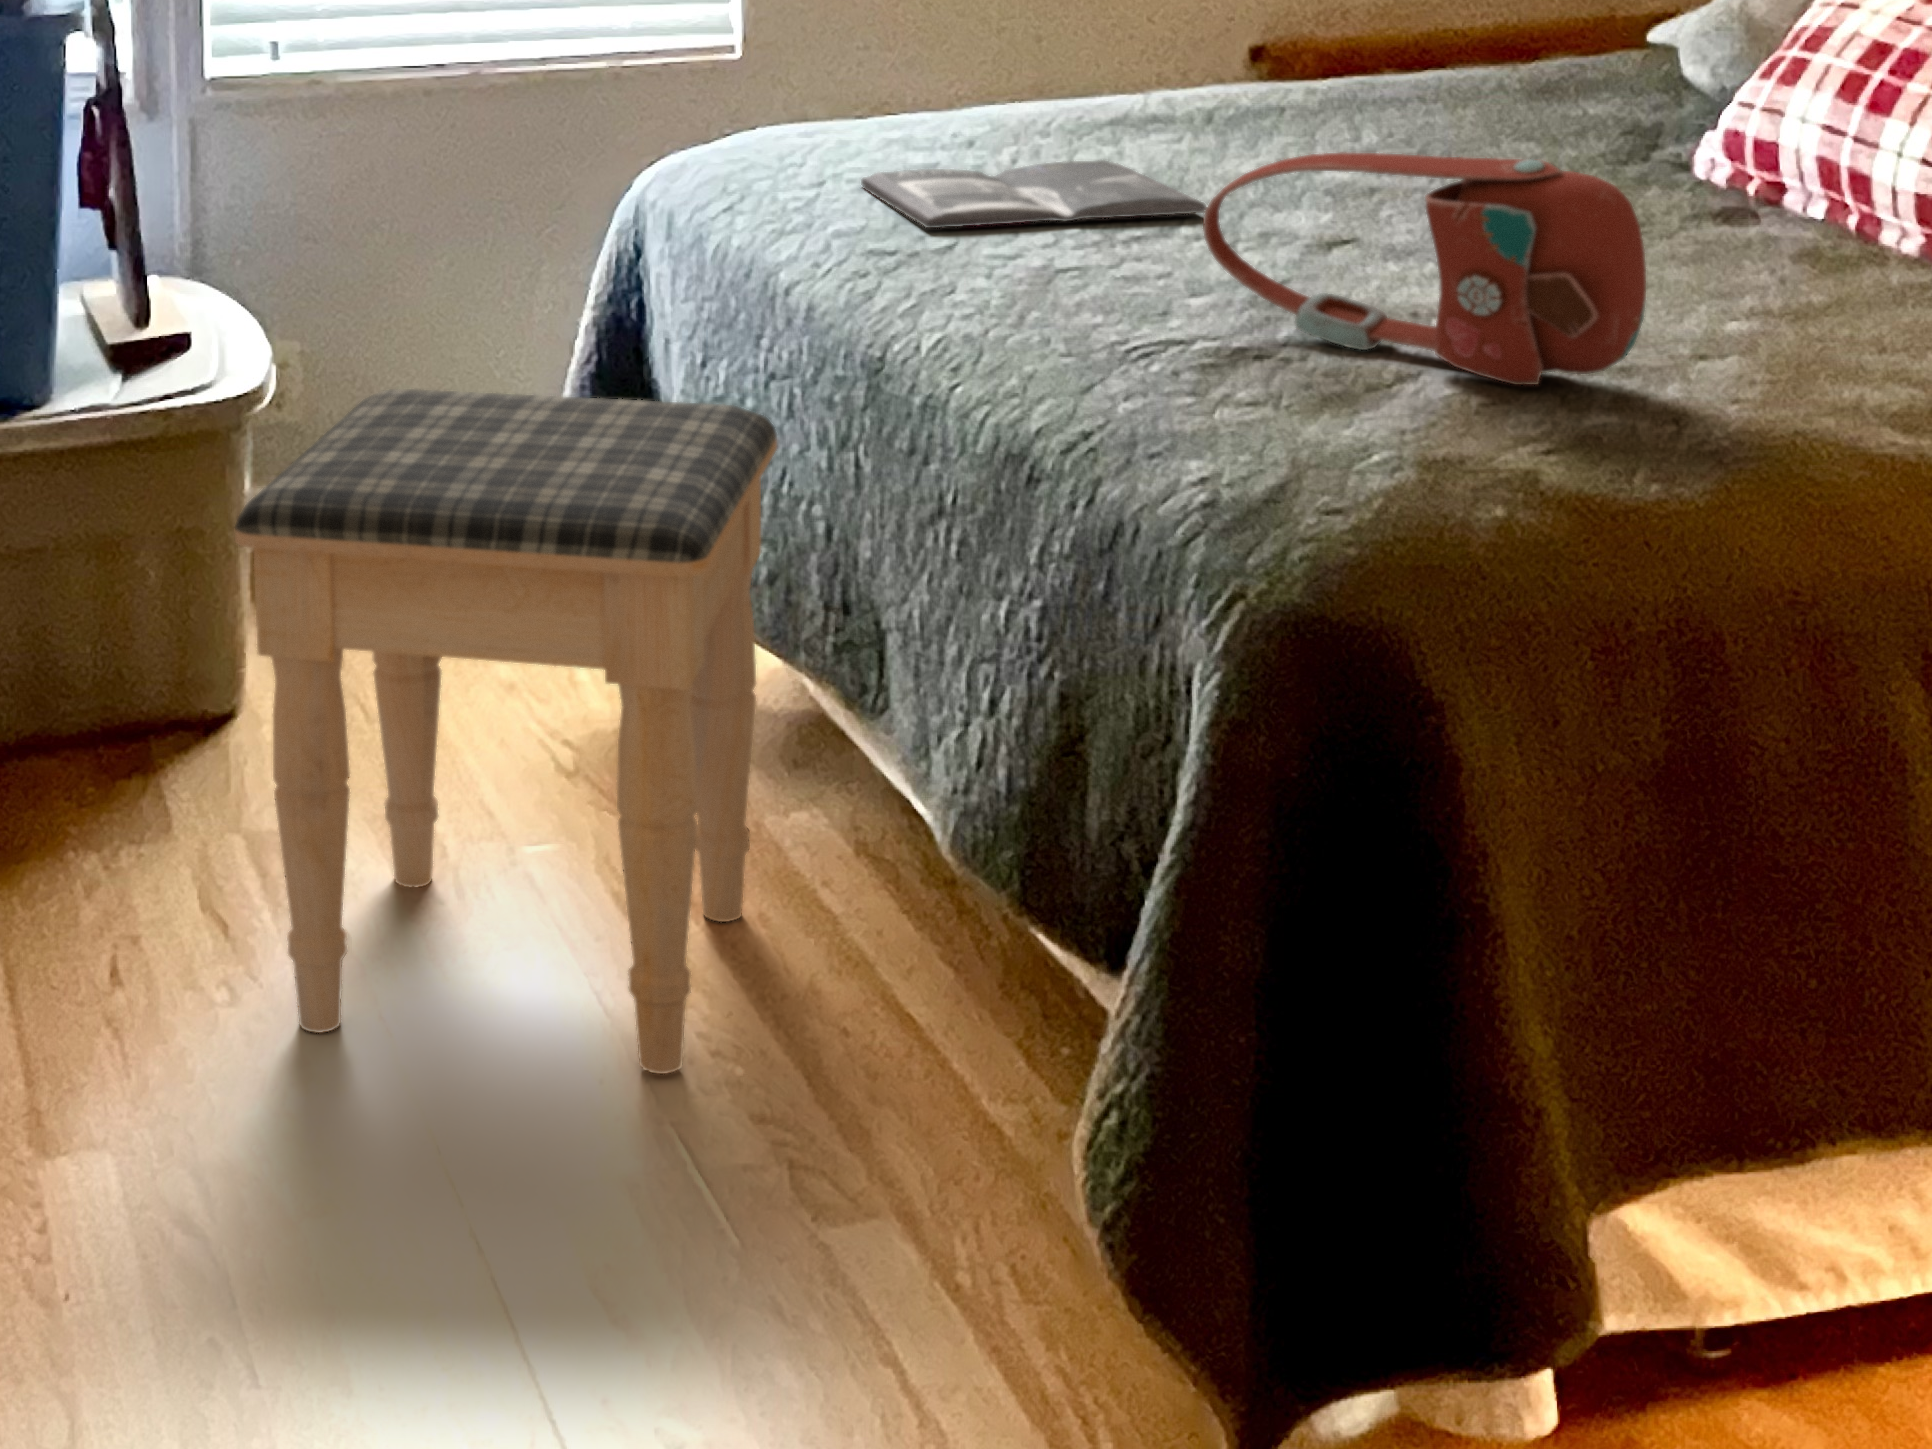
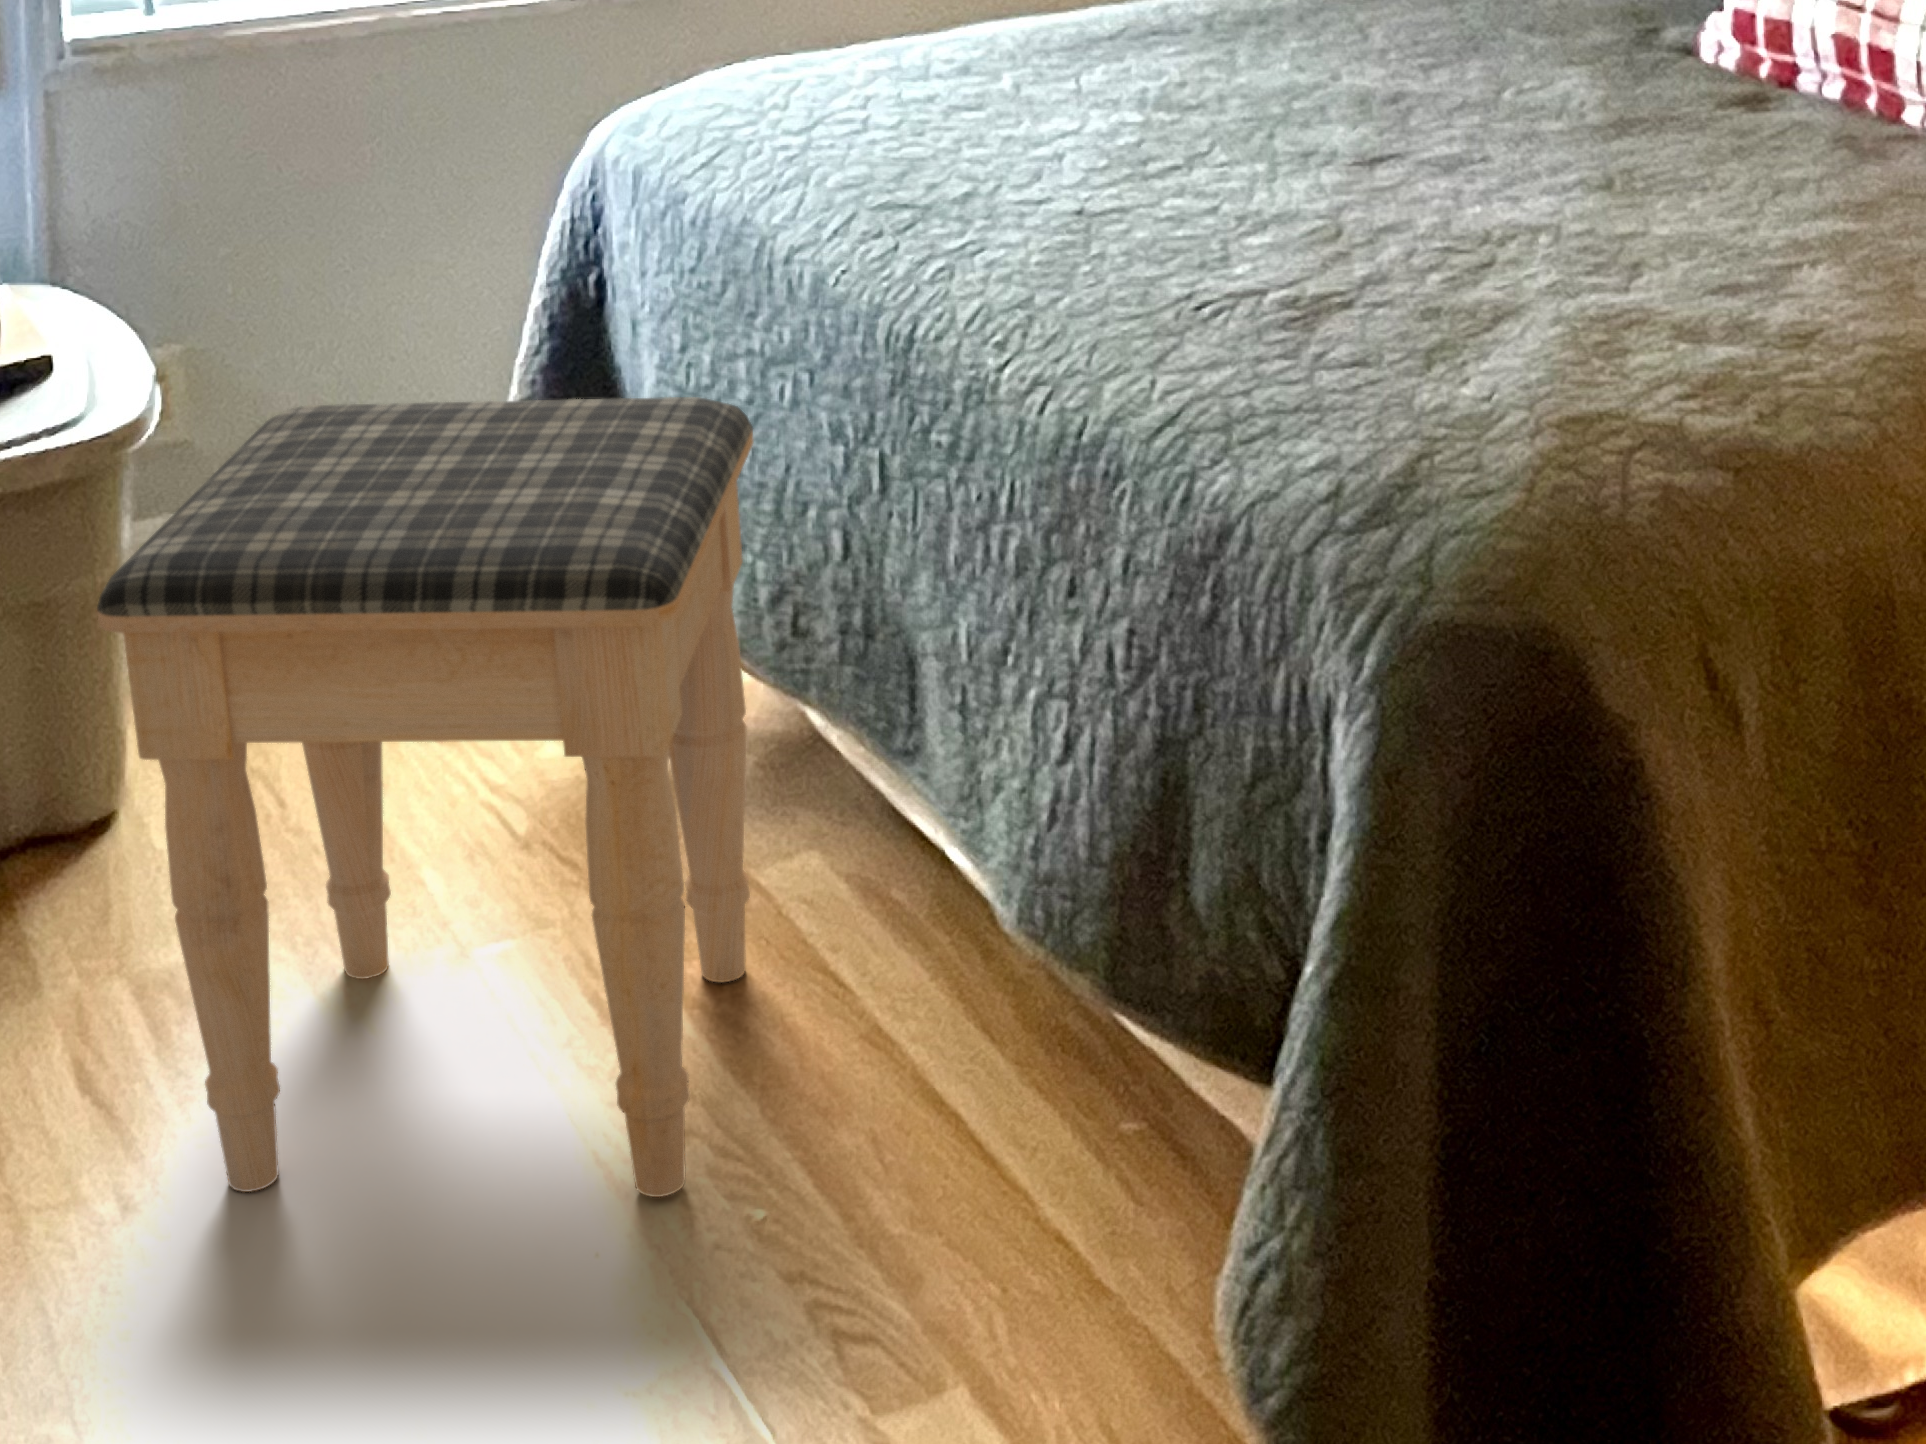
handbag: present [1203,152,1646,385] -> none [1224,65,1723,325]
magazine: present [861,160,1207,228] -> none [829,82,1211,175]

